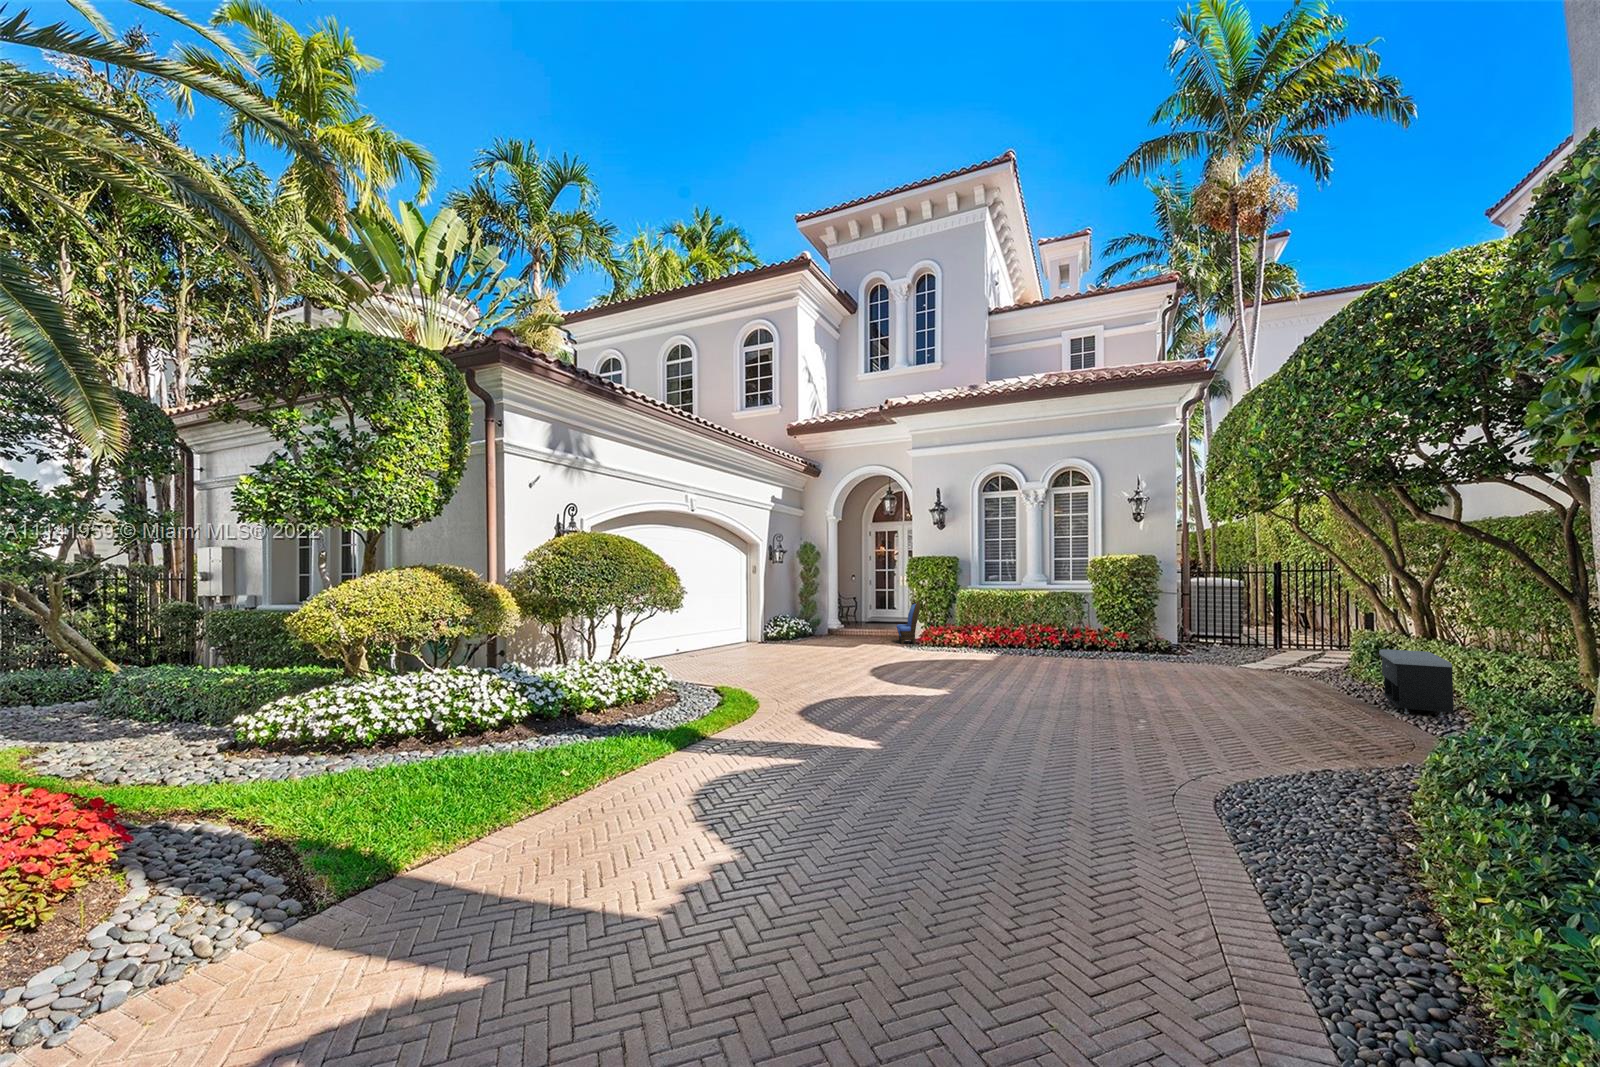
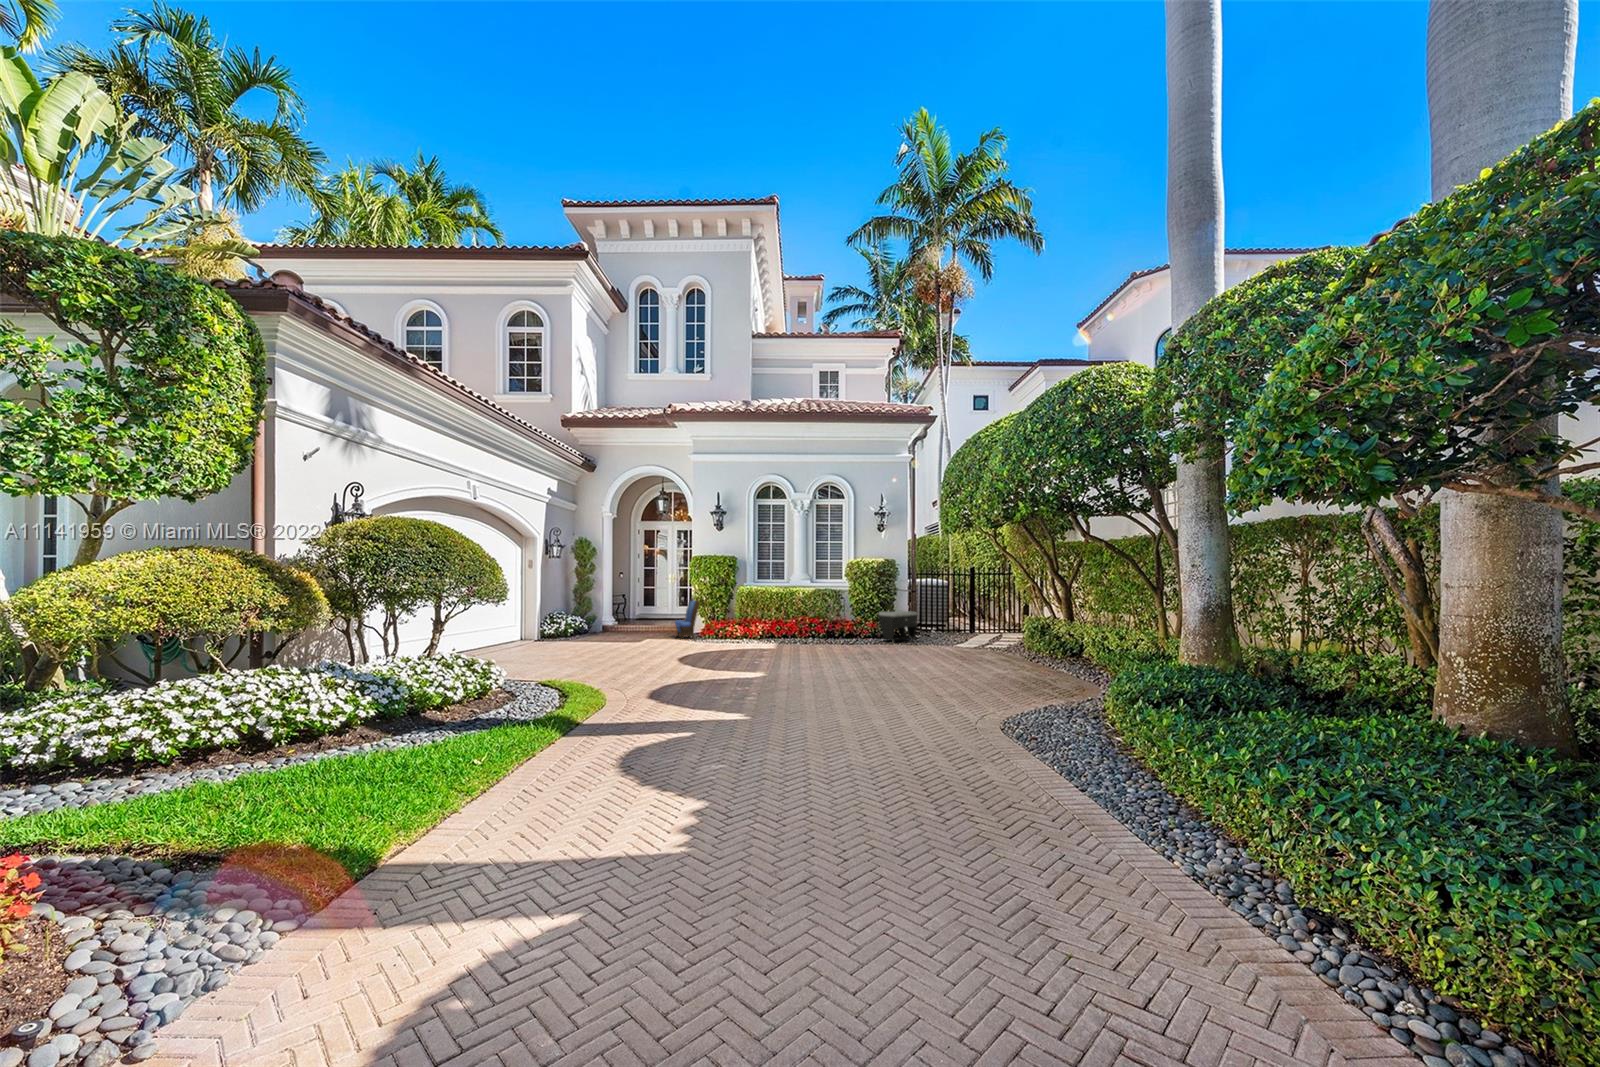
storage bench: present [1379,649,1454,717] -> present [879,611,917,641]

